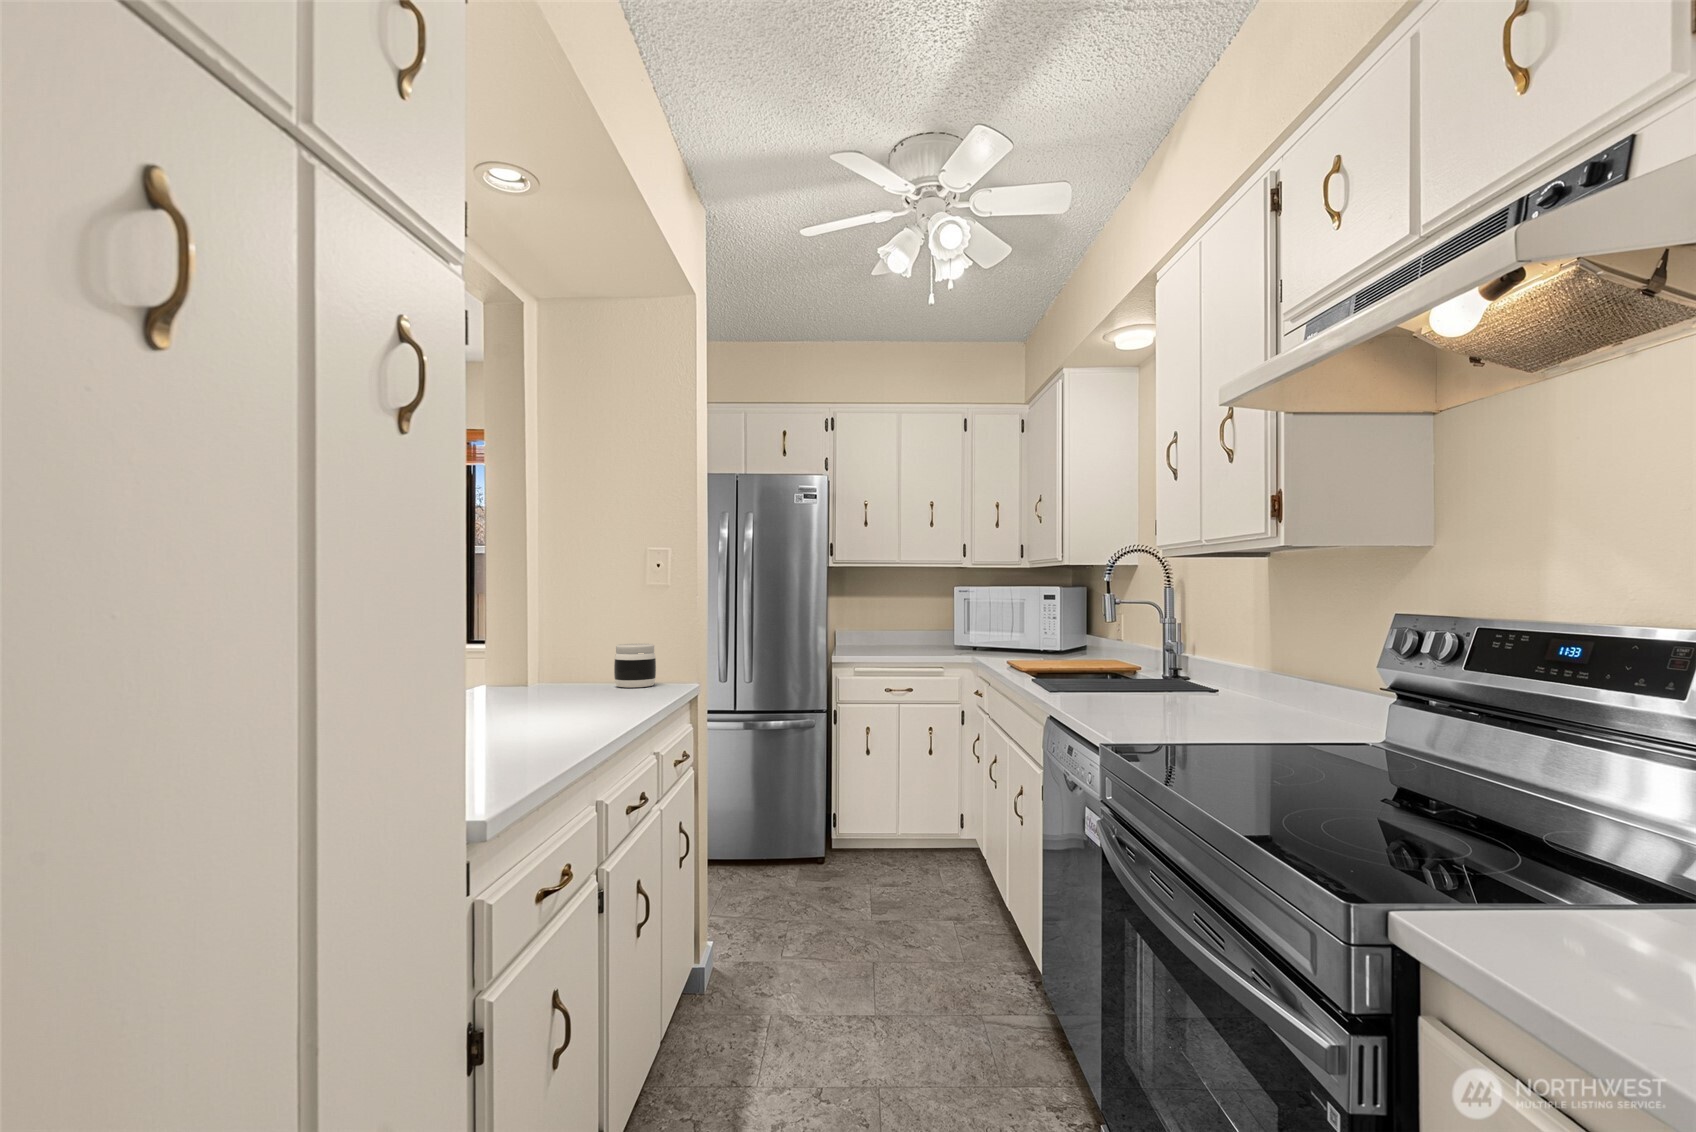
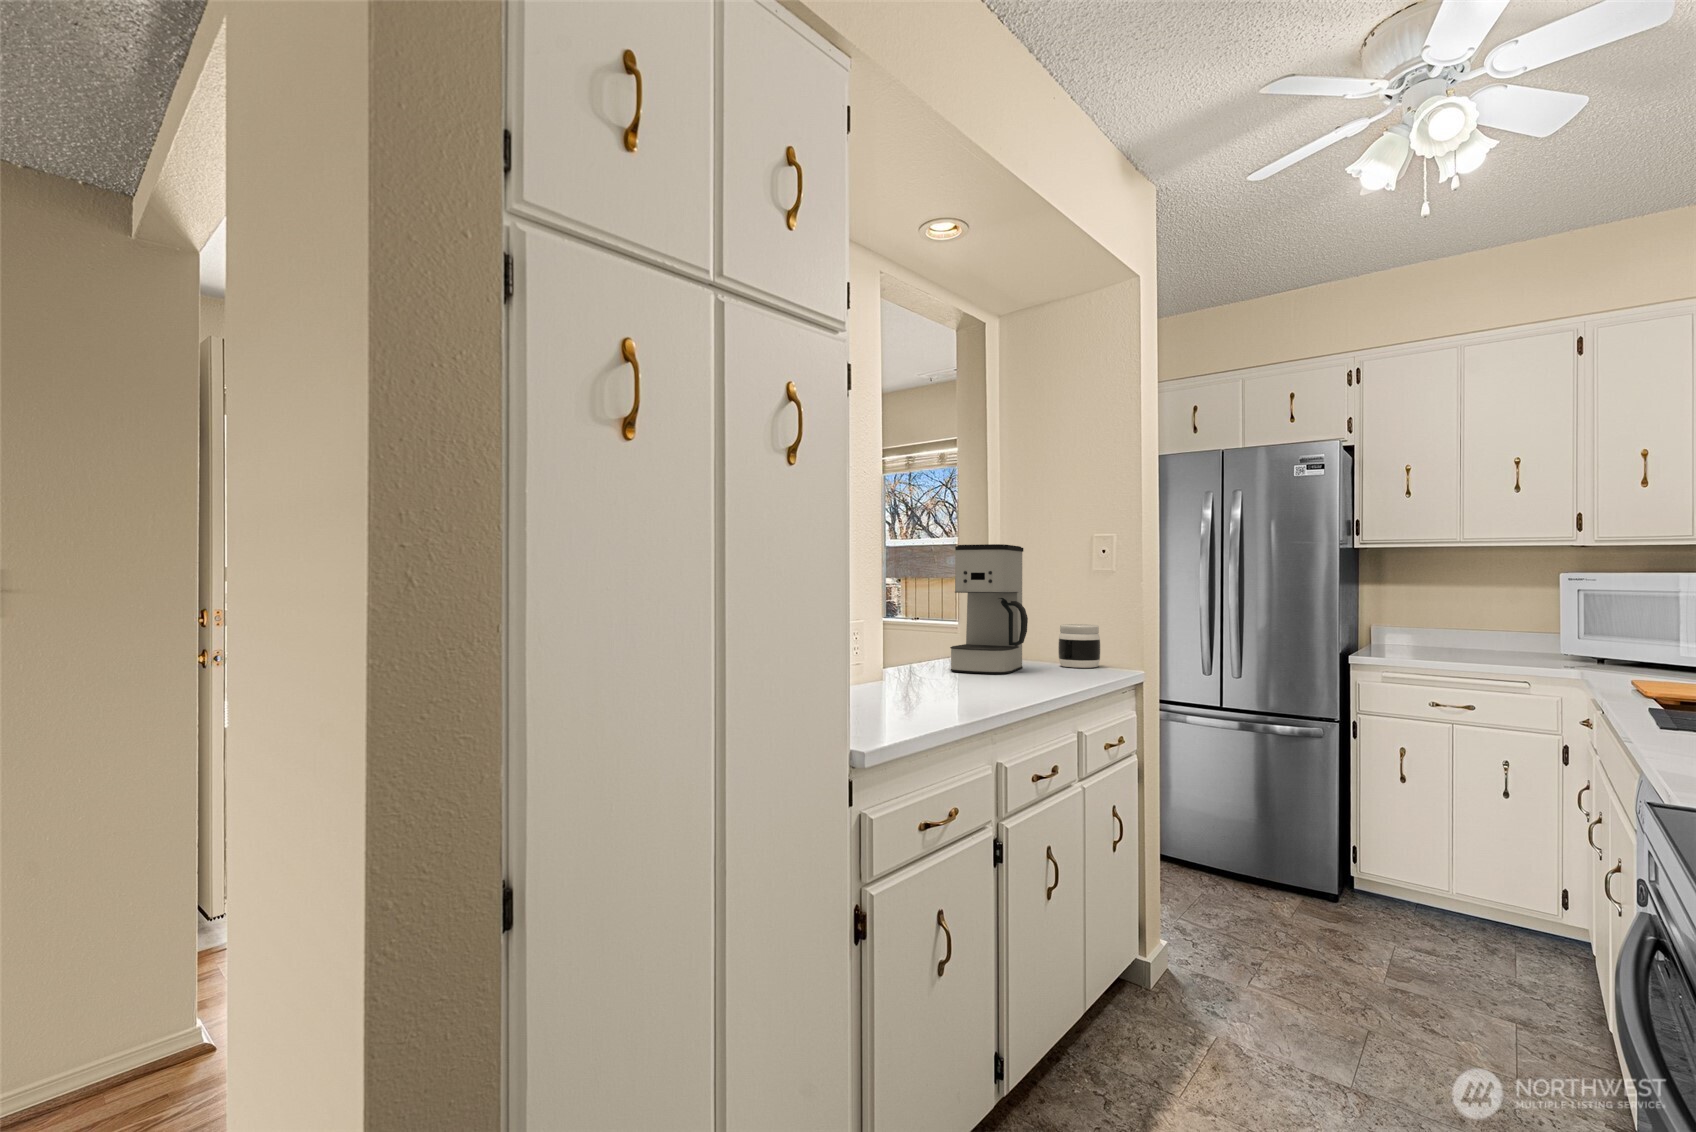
coffee maker: none [506,565,591,703] -> present [950,544,1028,674]

